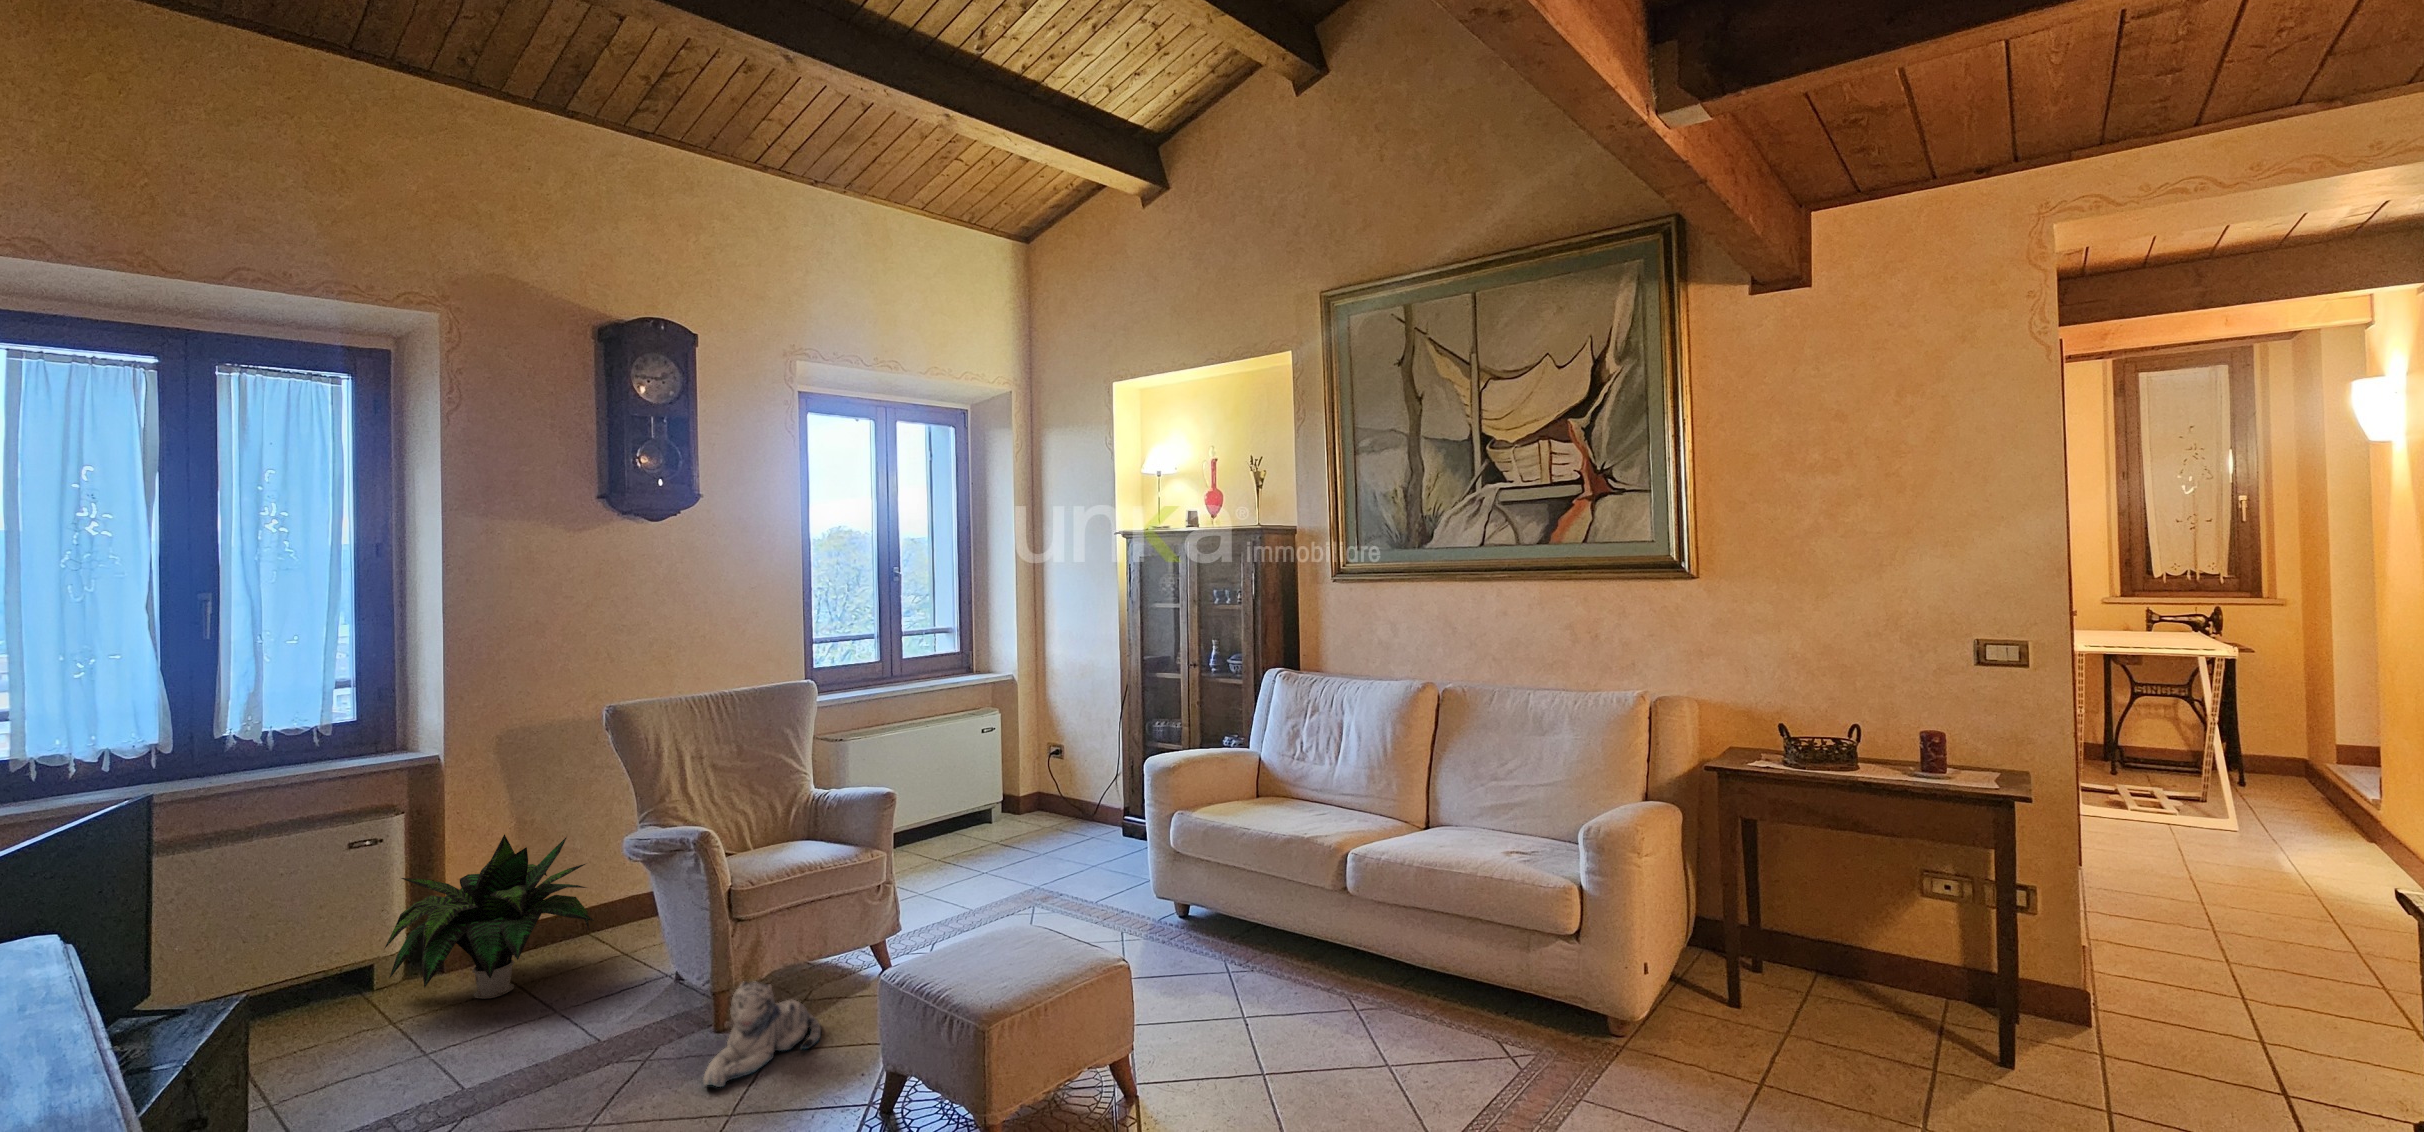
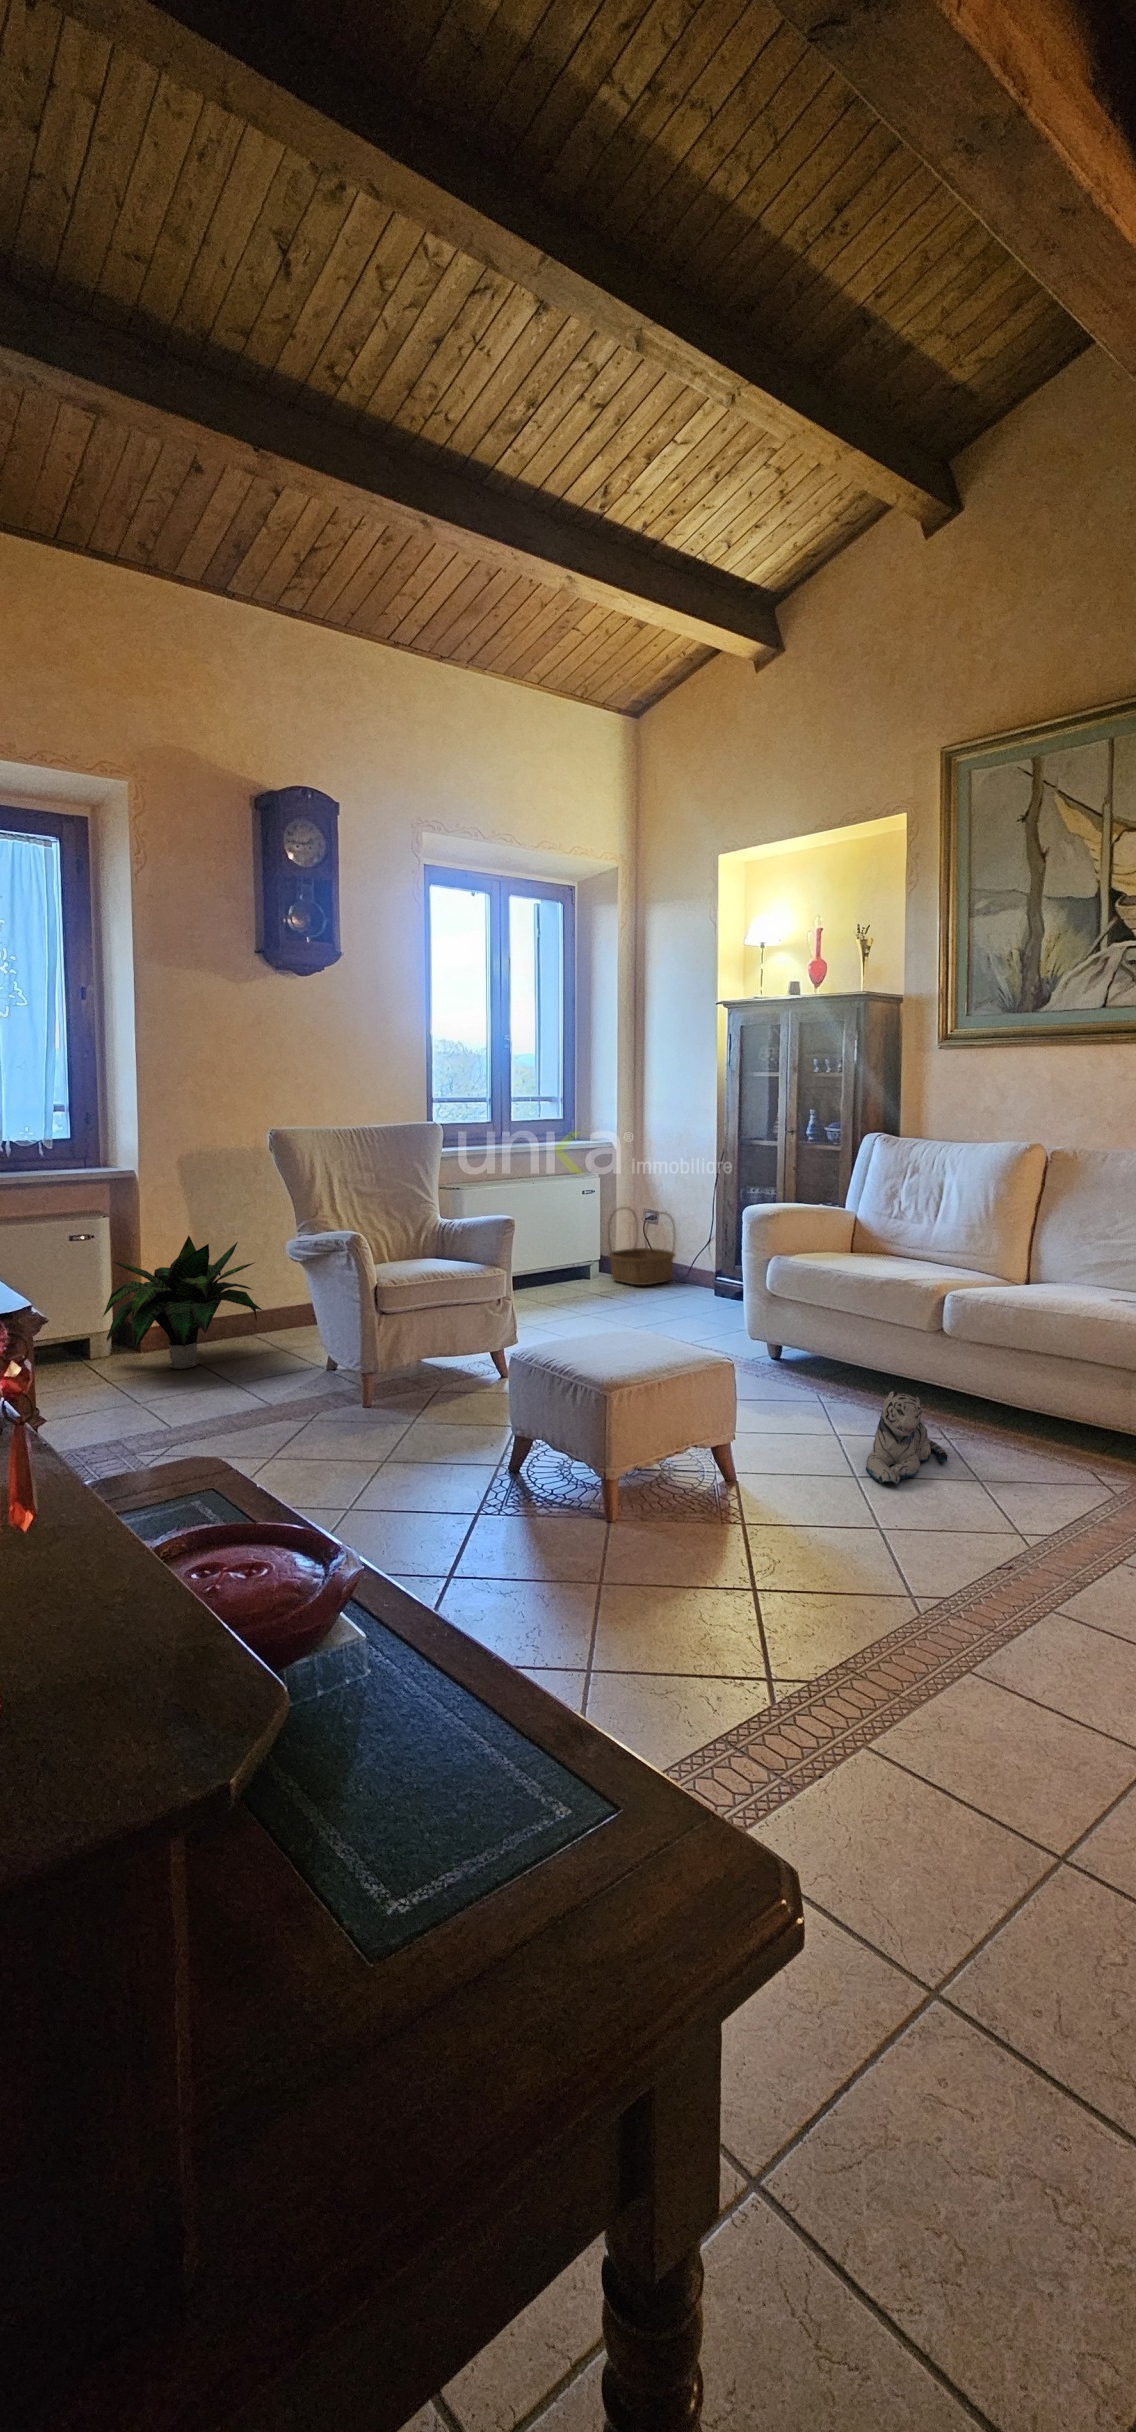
basket: none [1008,745,1080,830] -> present [608,1209,675,1285]
plush toy: present [703,981,821,1087] -> present [866,1392,948,1484]

